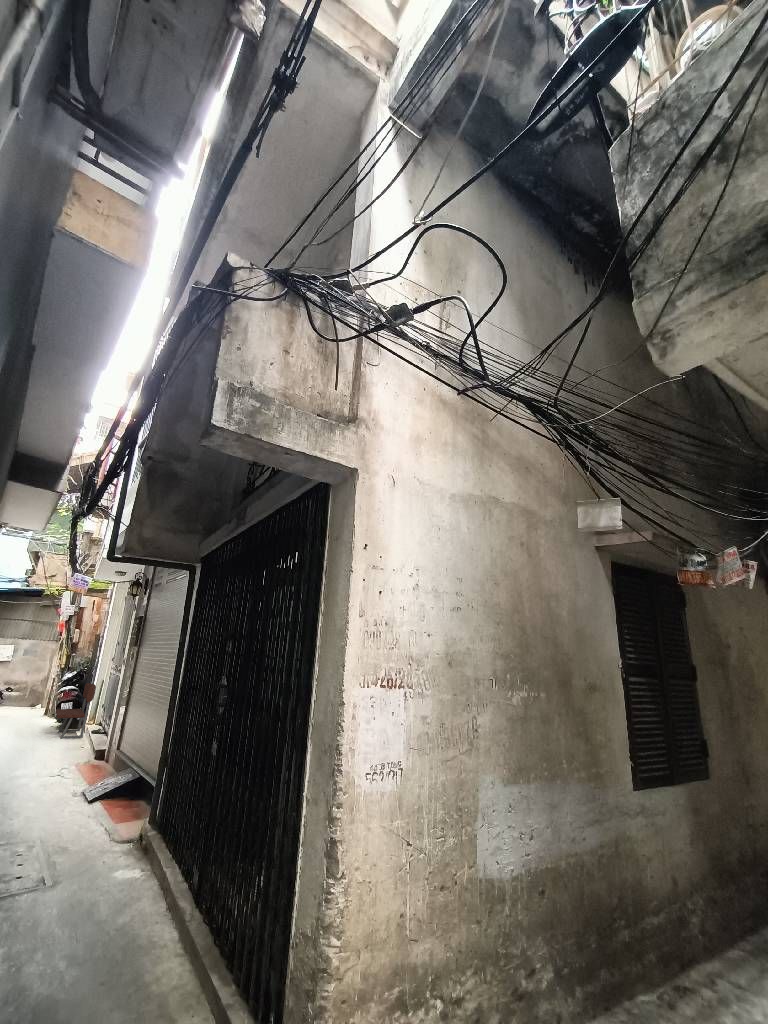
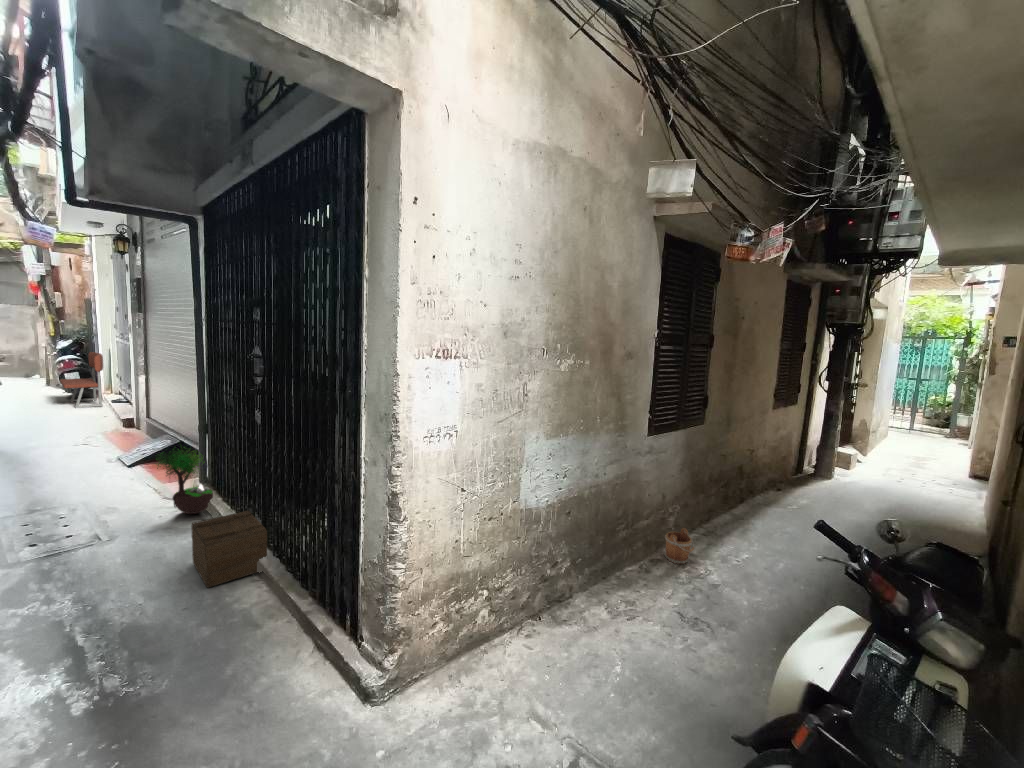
potted tree: none [113,775,159,863] -> present [157,447,213,514]
wooden crate: none [122,861,202,961] -> present [191,511,267,587]
bucket: none [687,935,734,999] -> present [665,528,694,564]

